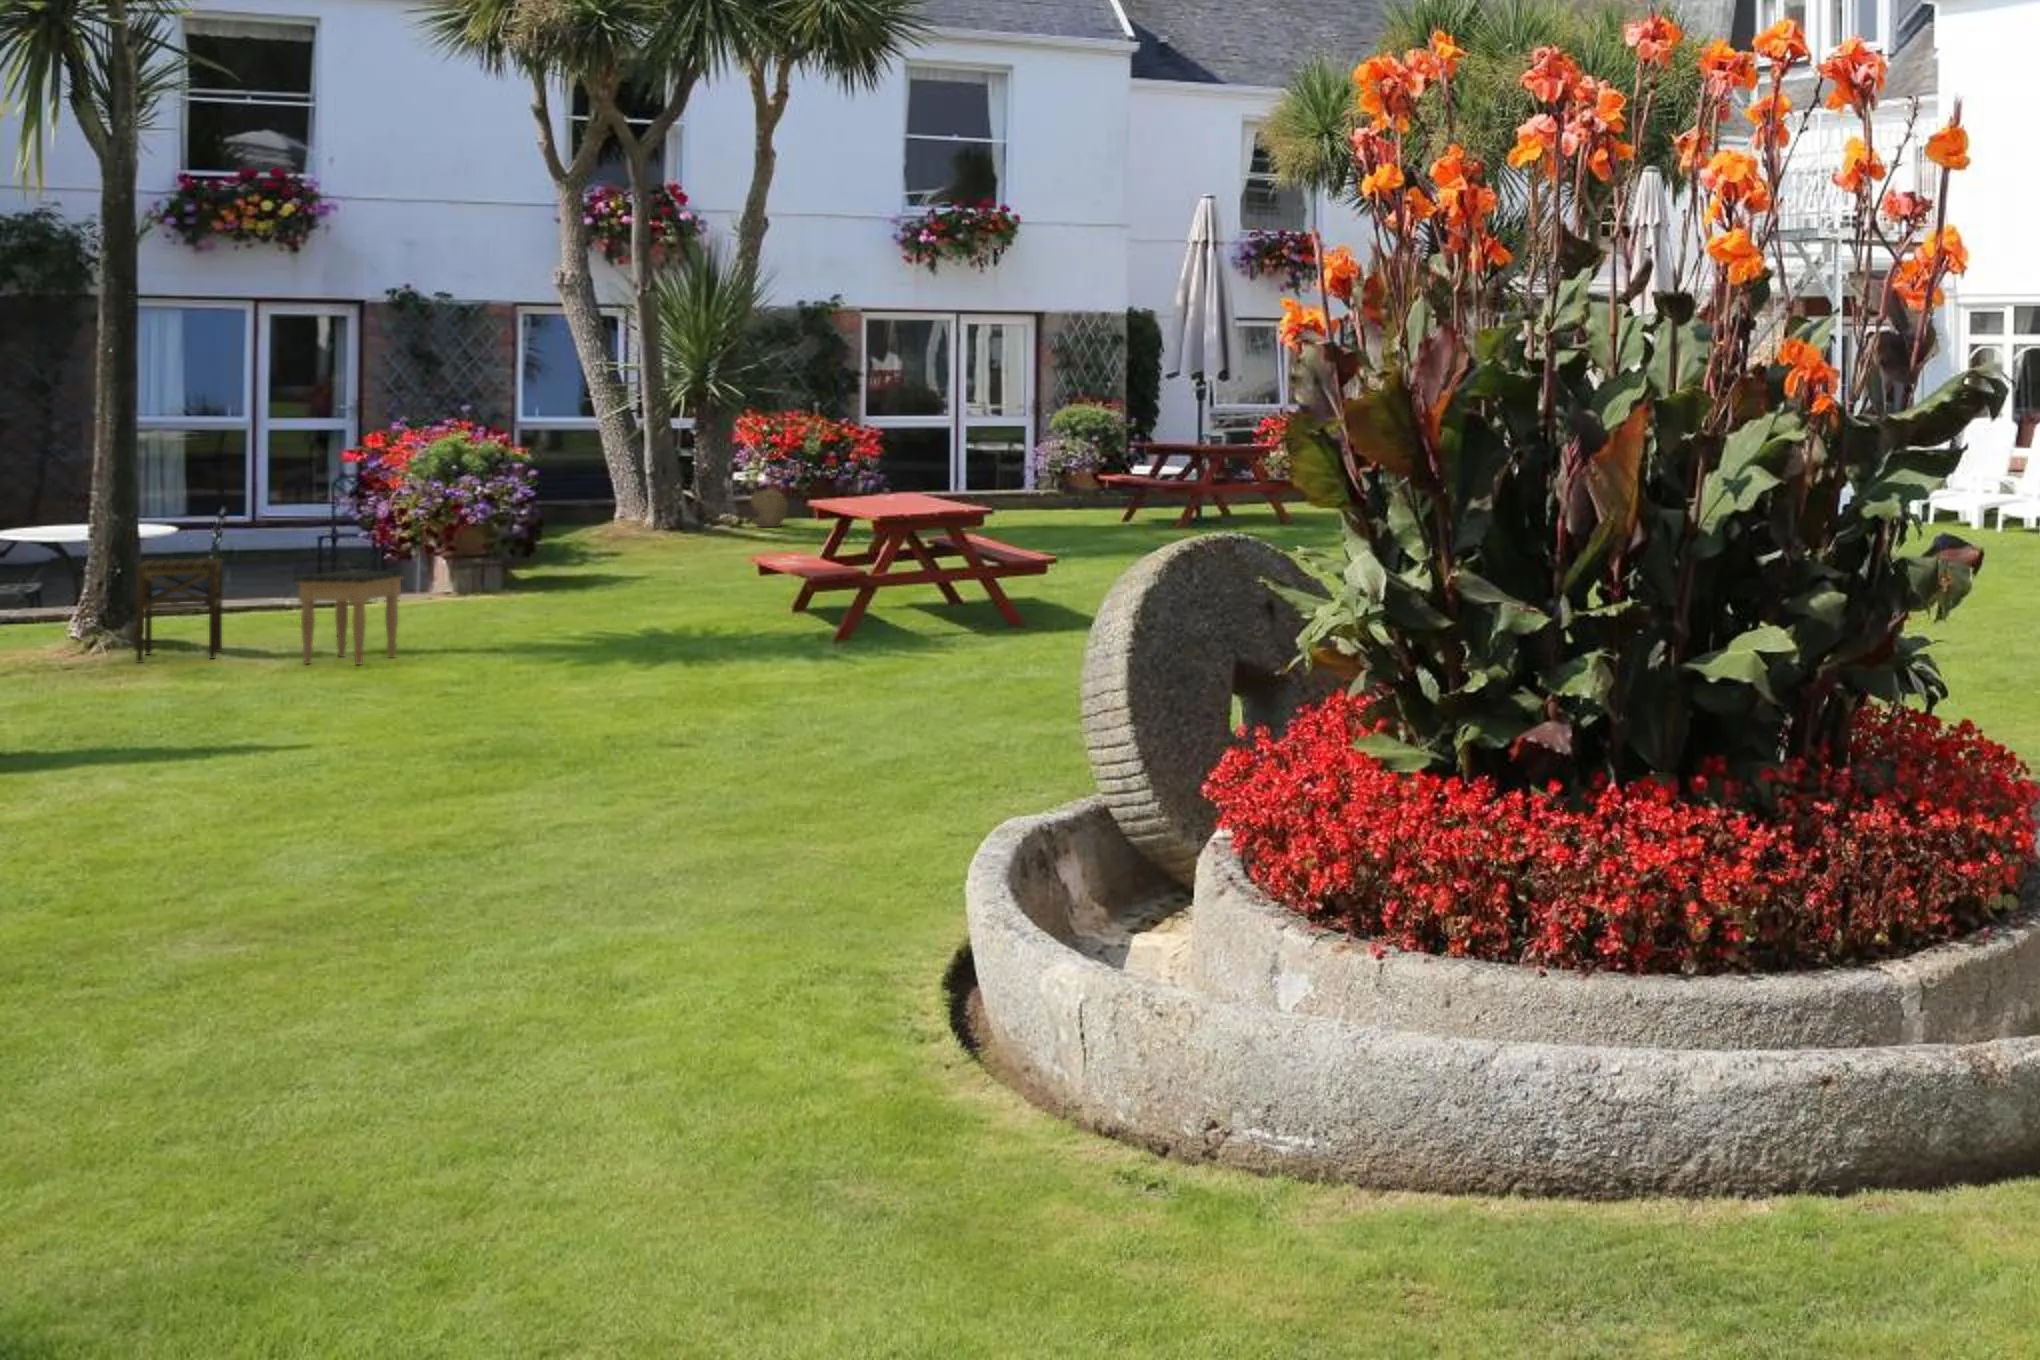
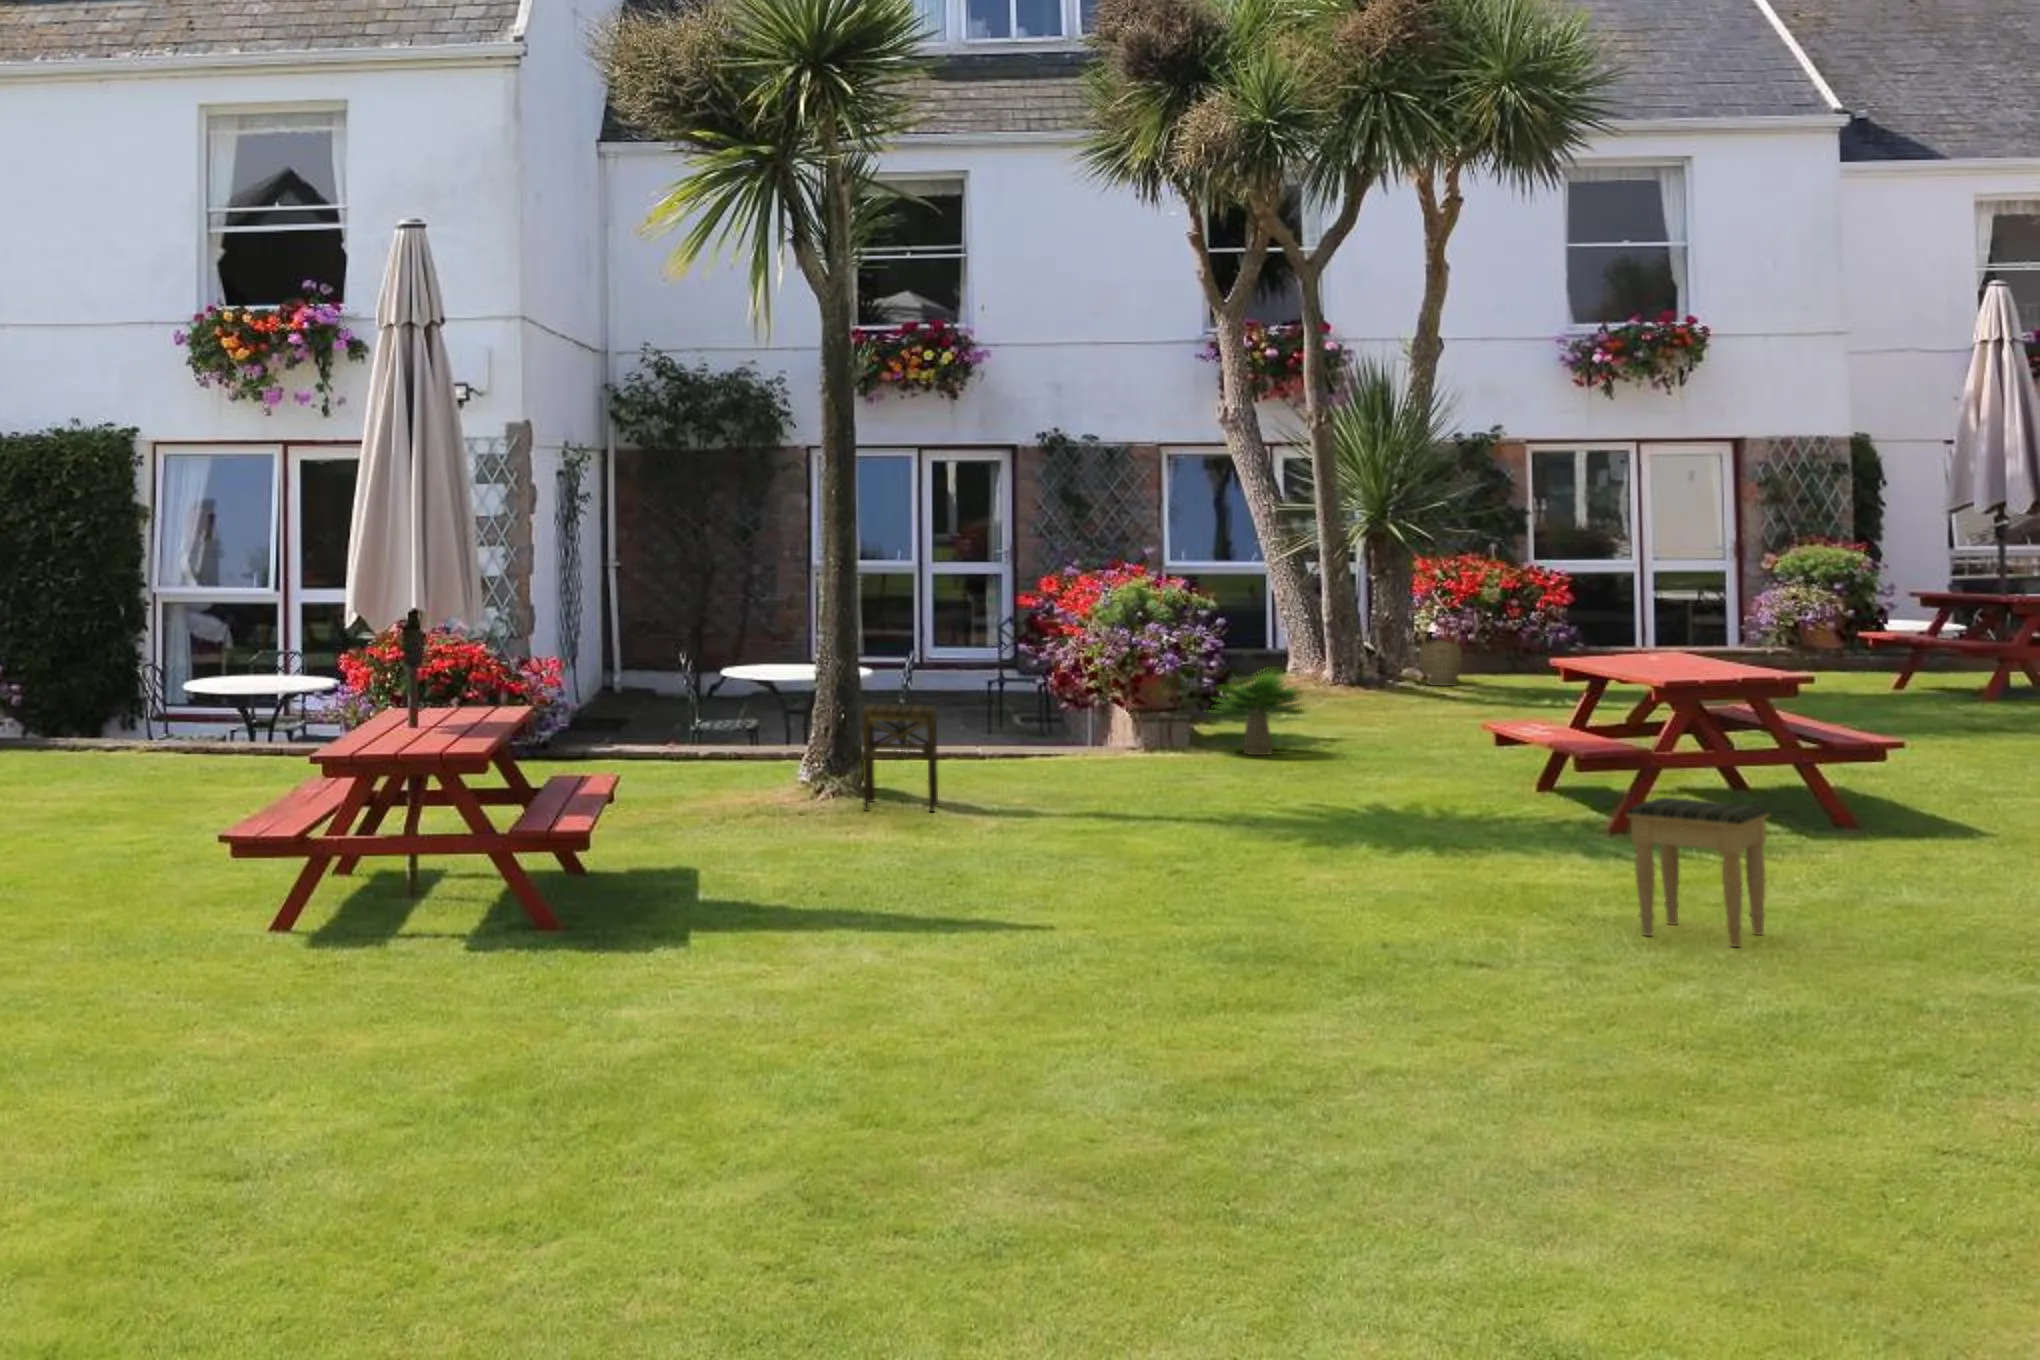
potted plant: none [515,511,618,592] -> present [1208,671,1302,755]
footstool: present [296,571,403,665] -> present [1626,798,1769,947]

